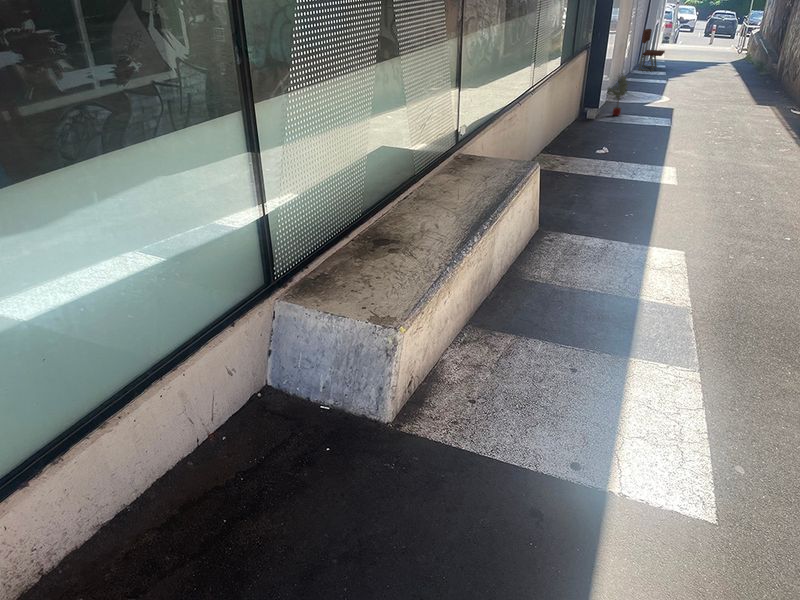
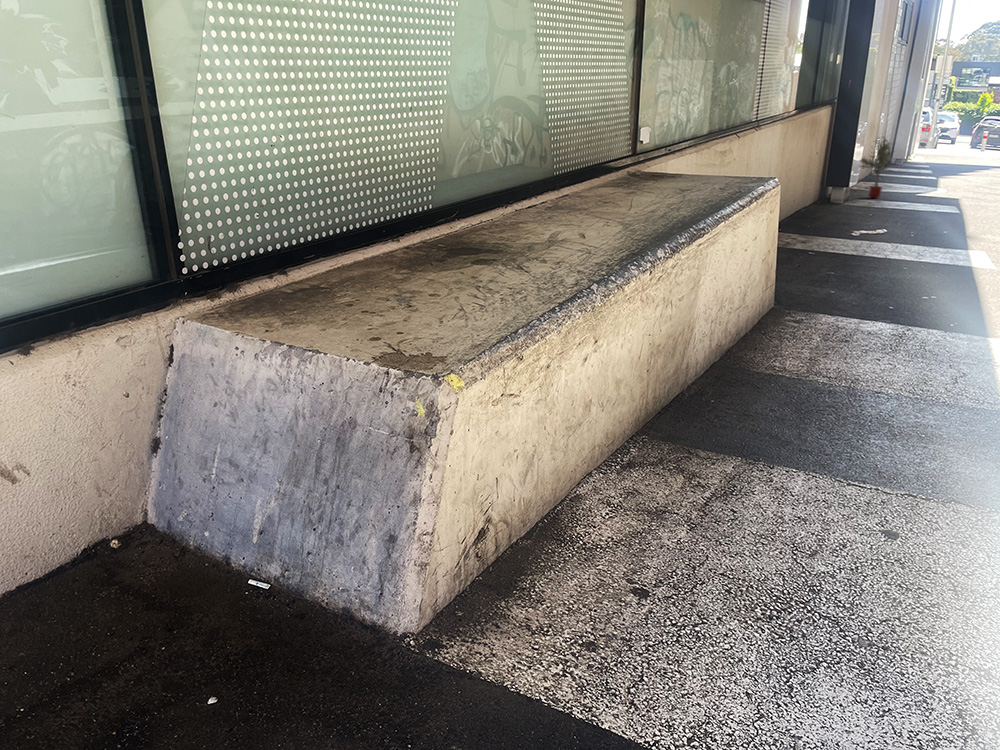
bench: present [638,29,665,71] -> none [893,111,930,165]

